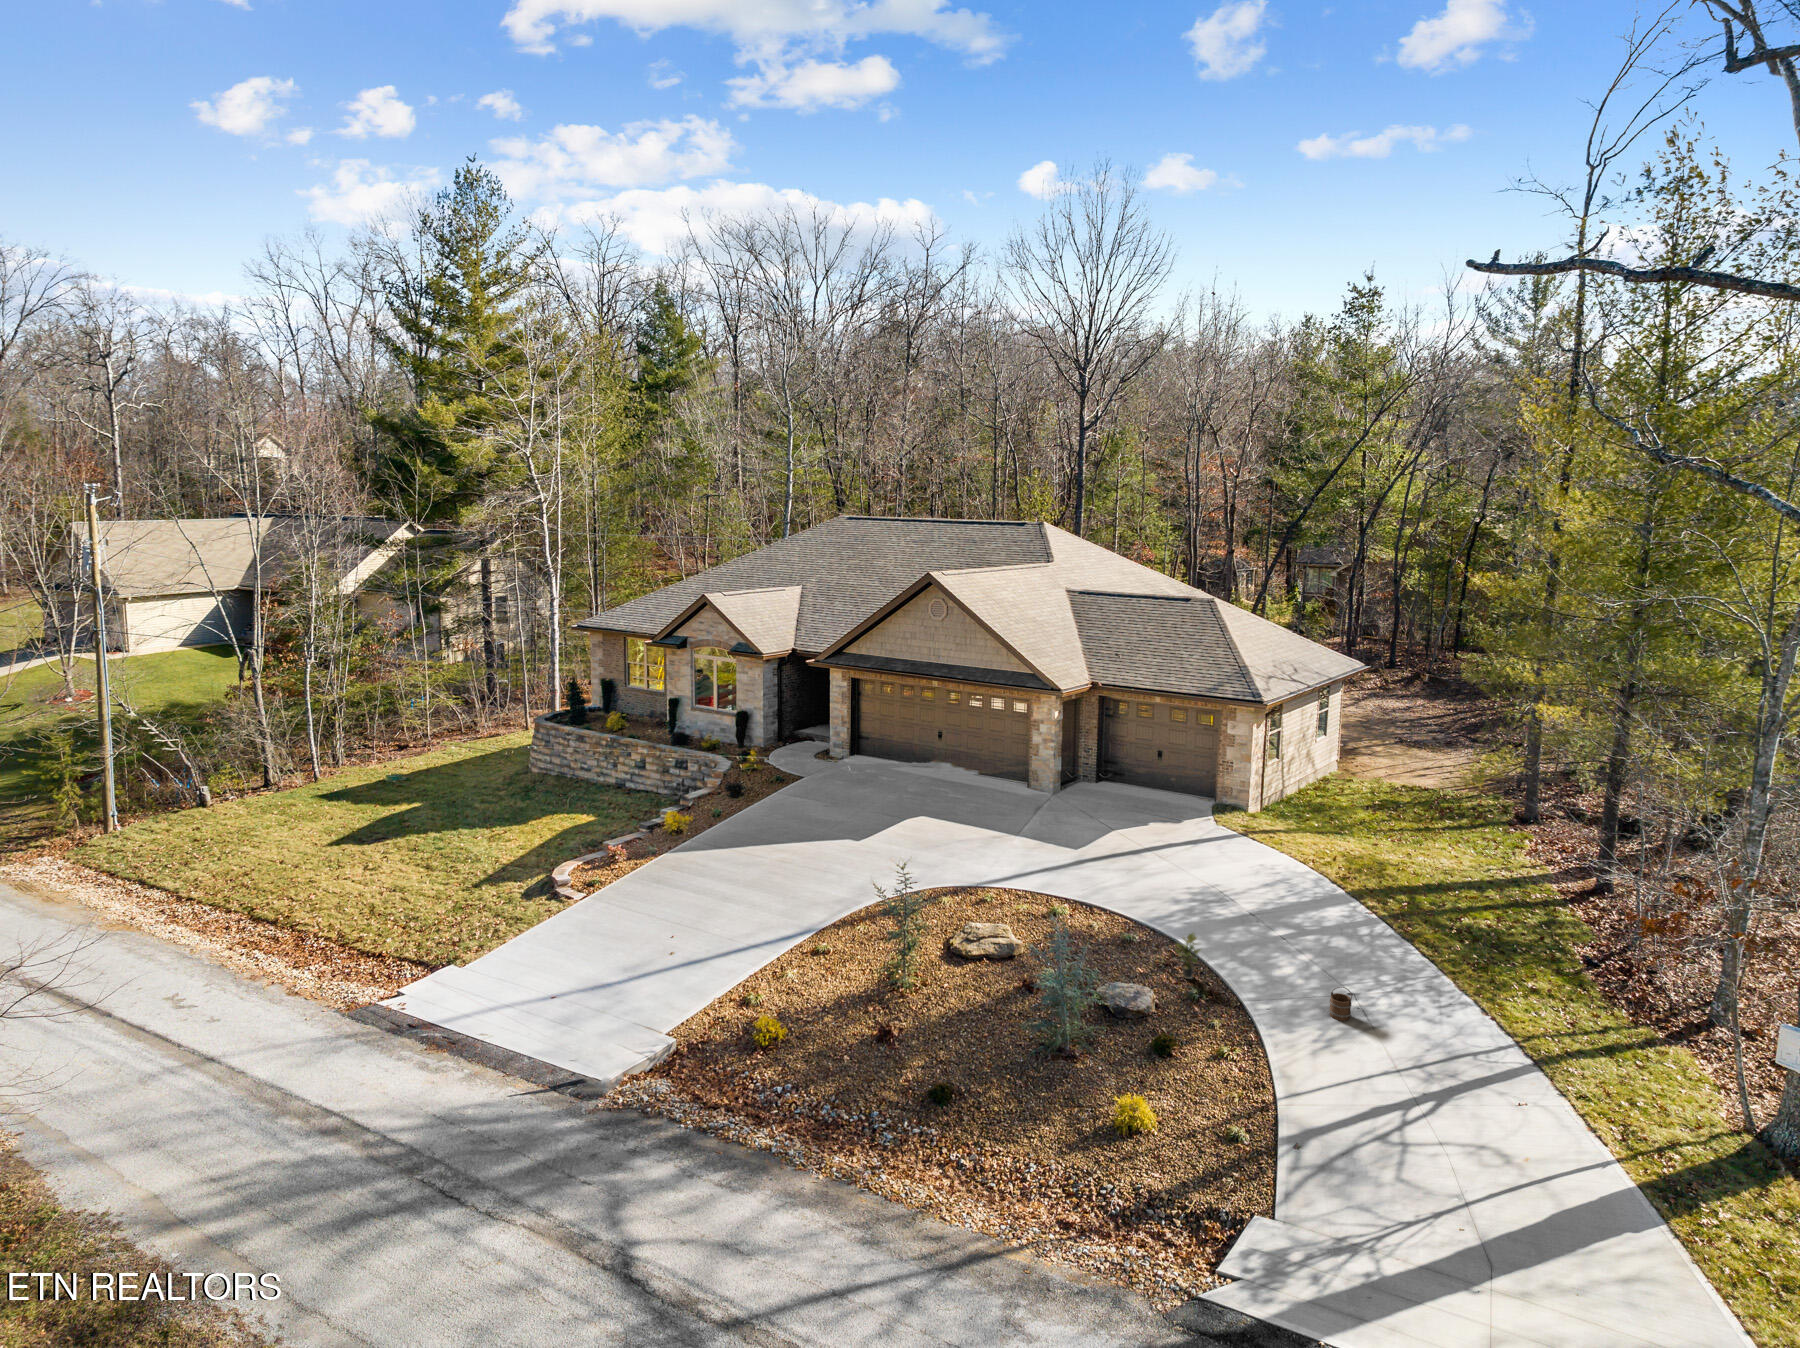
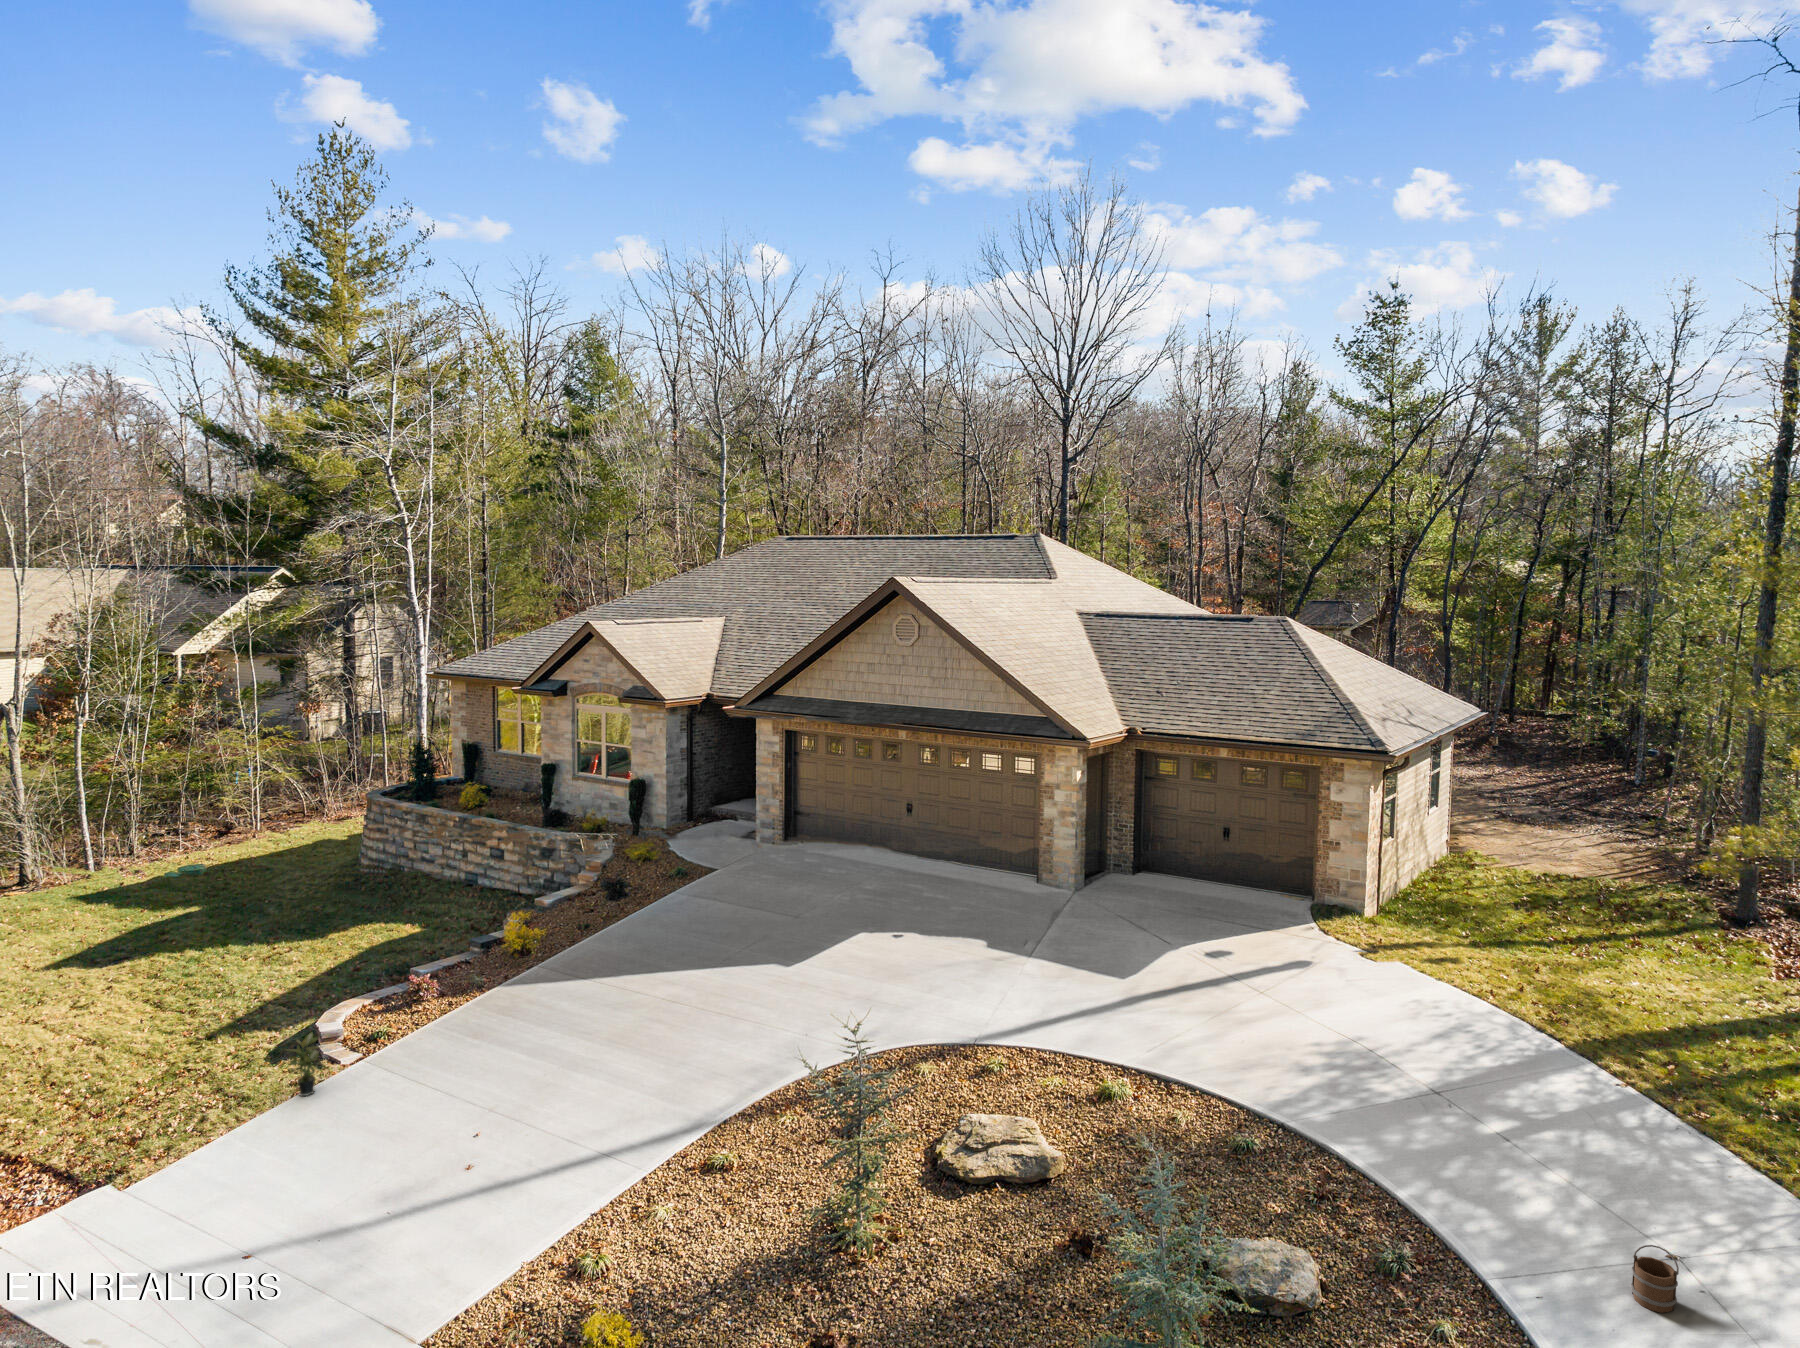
potted plant: present [1176,933,1200,979] -> present [287,1033,321,1096]

